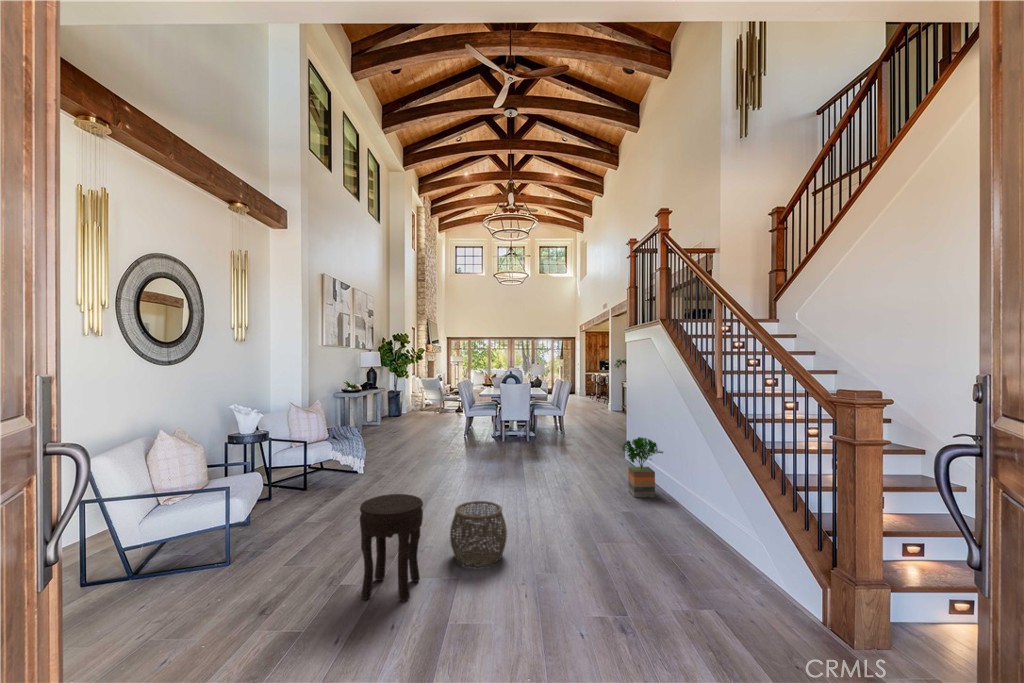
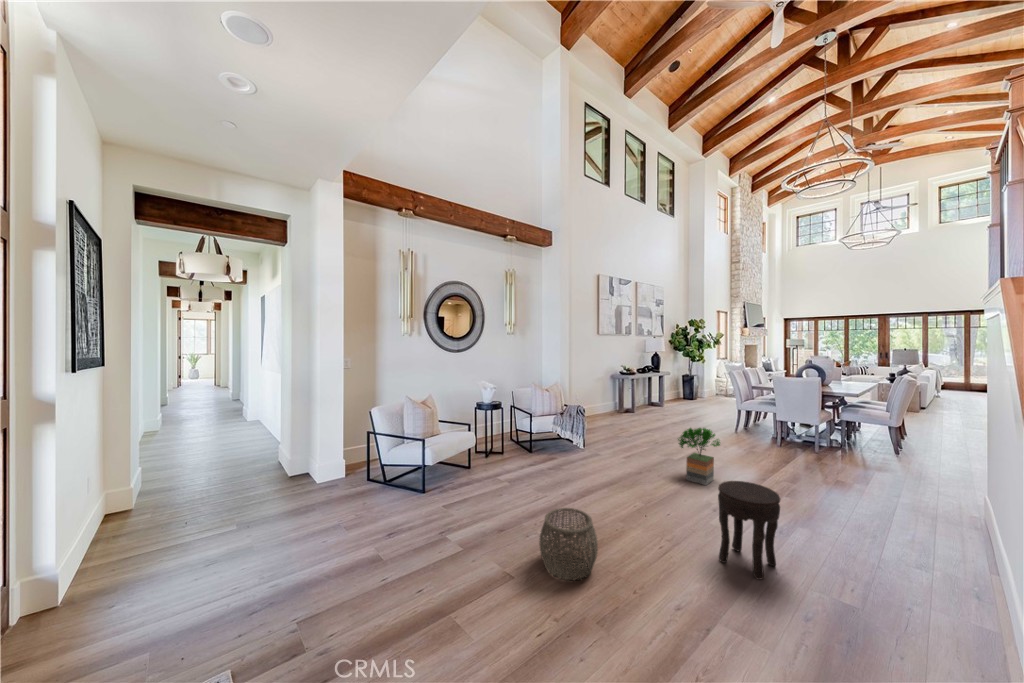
potted tree: present [622,437,663,497] -> present [678,428,720,485]
side table: present [360,494,423,602] -> present [718,481,780,580]

